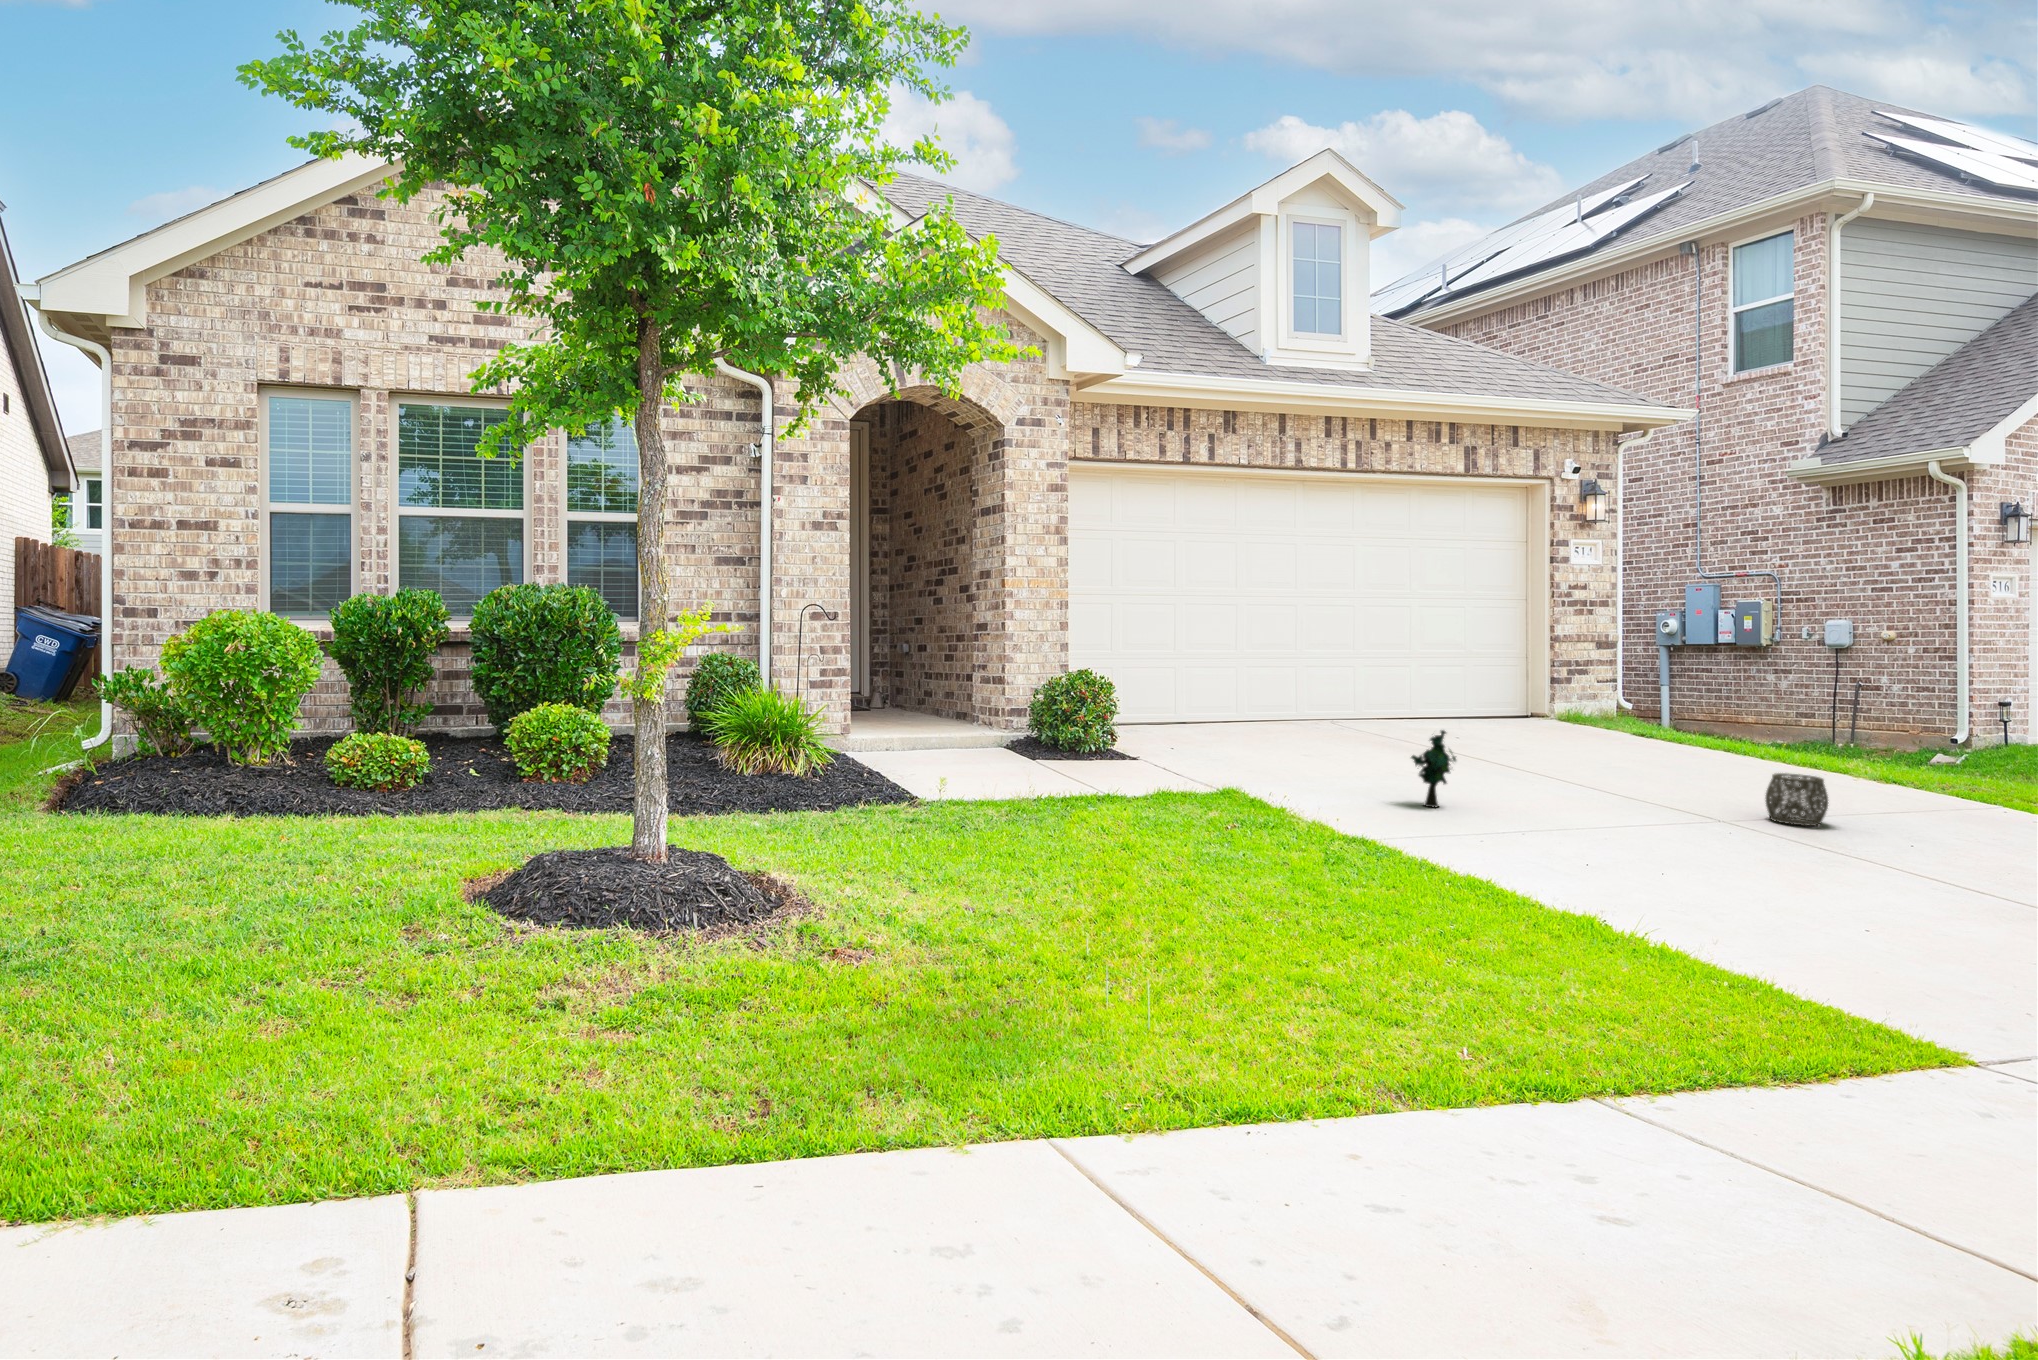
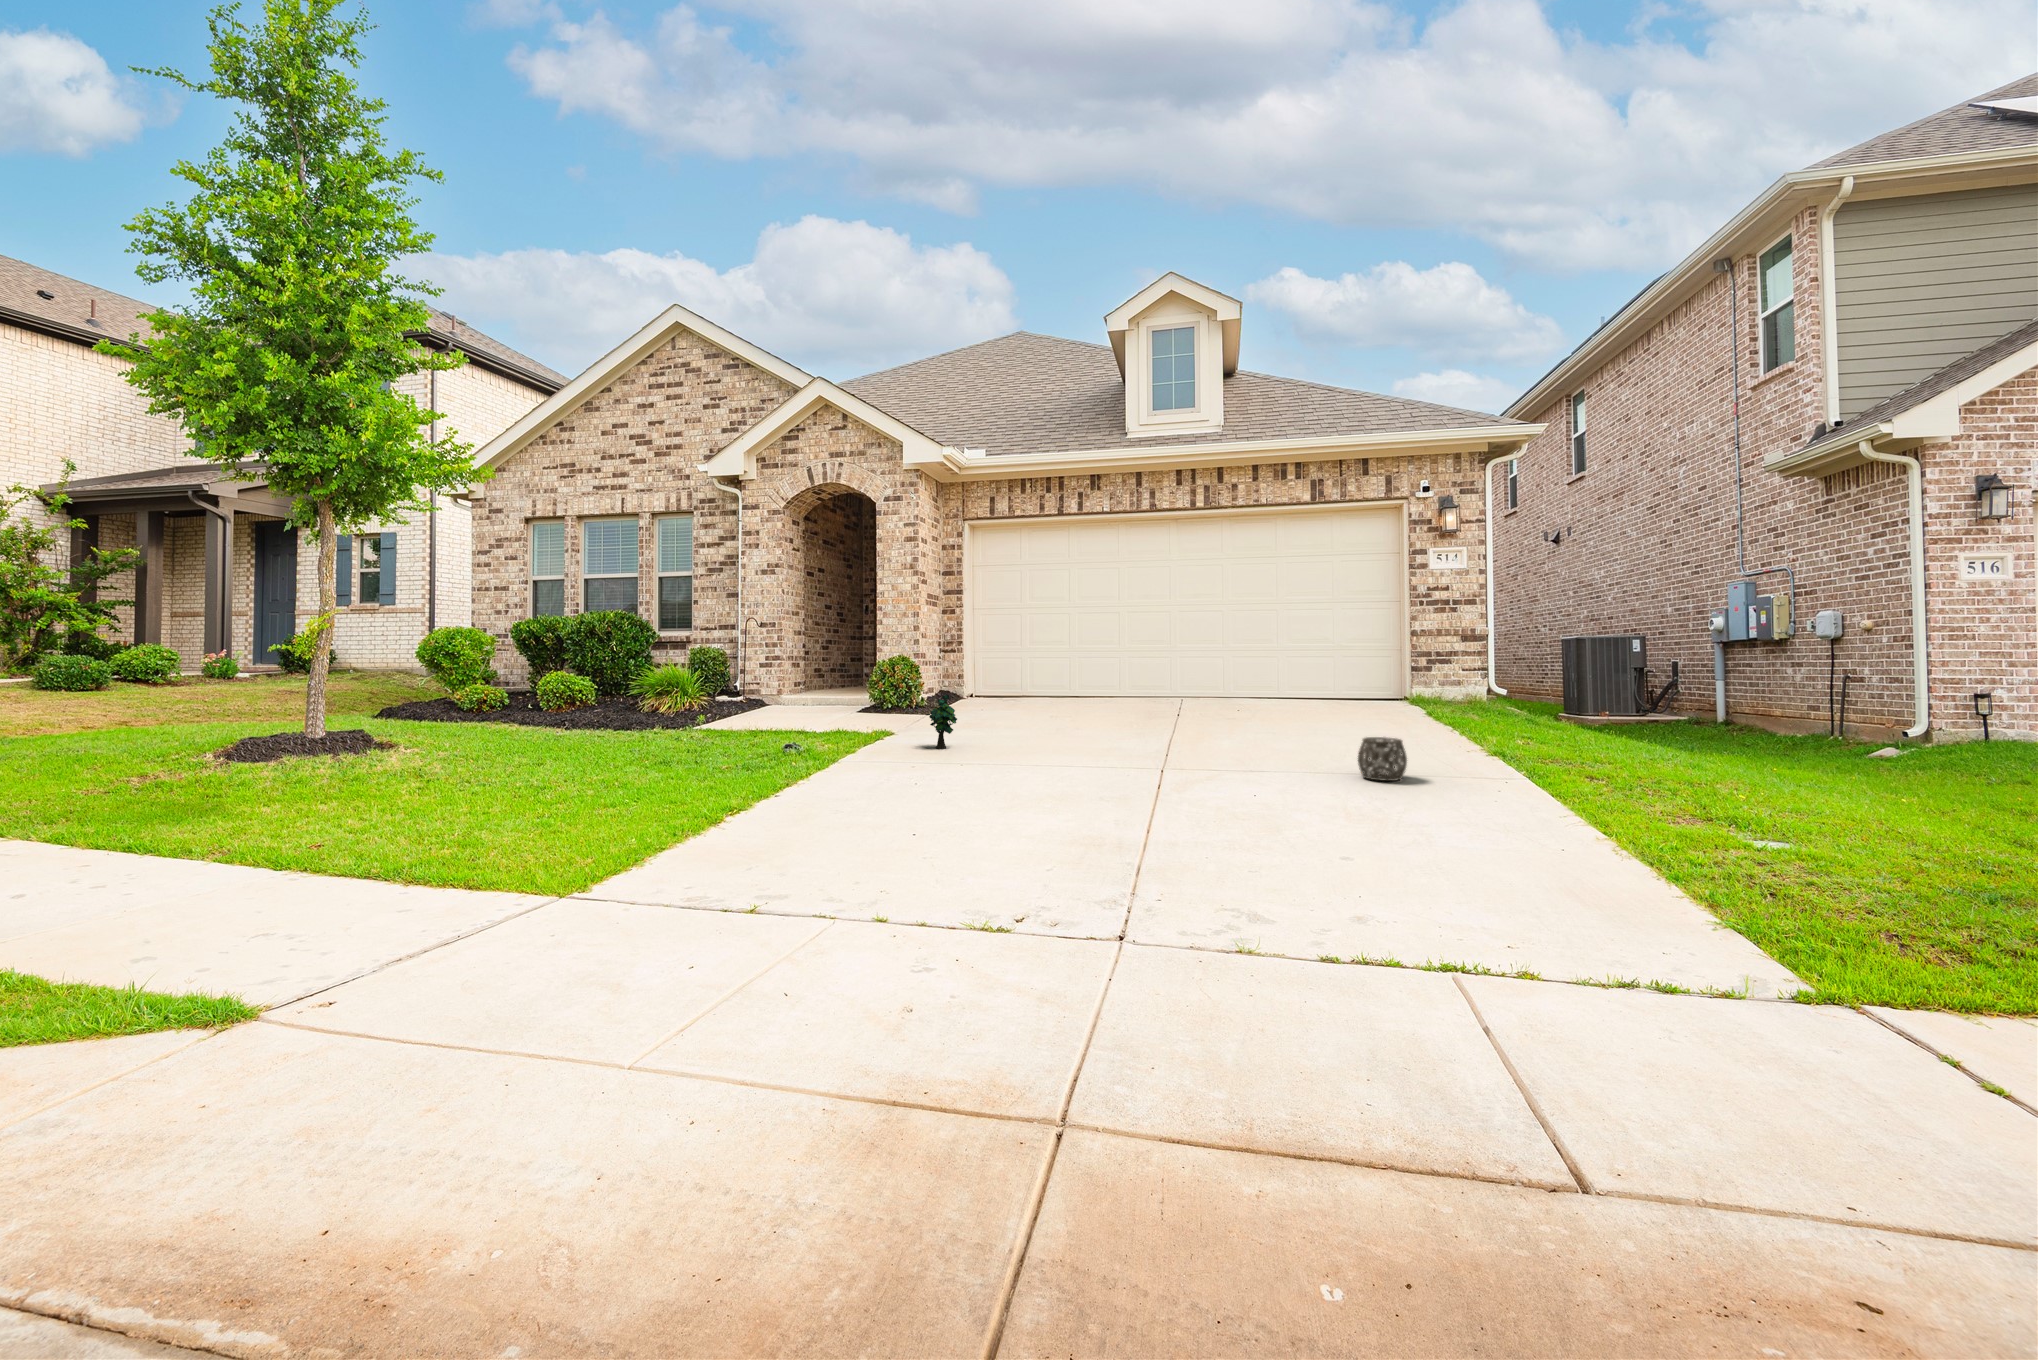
woven basket: present [1765,773,1828,826] -> present [1358,737,1407,781]

